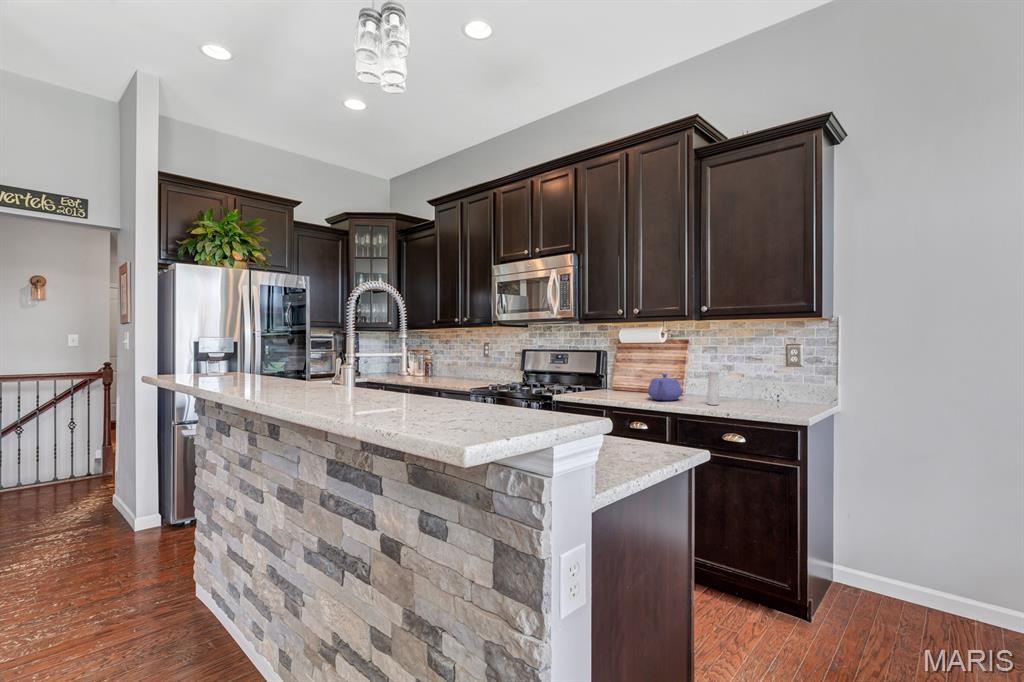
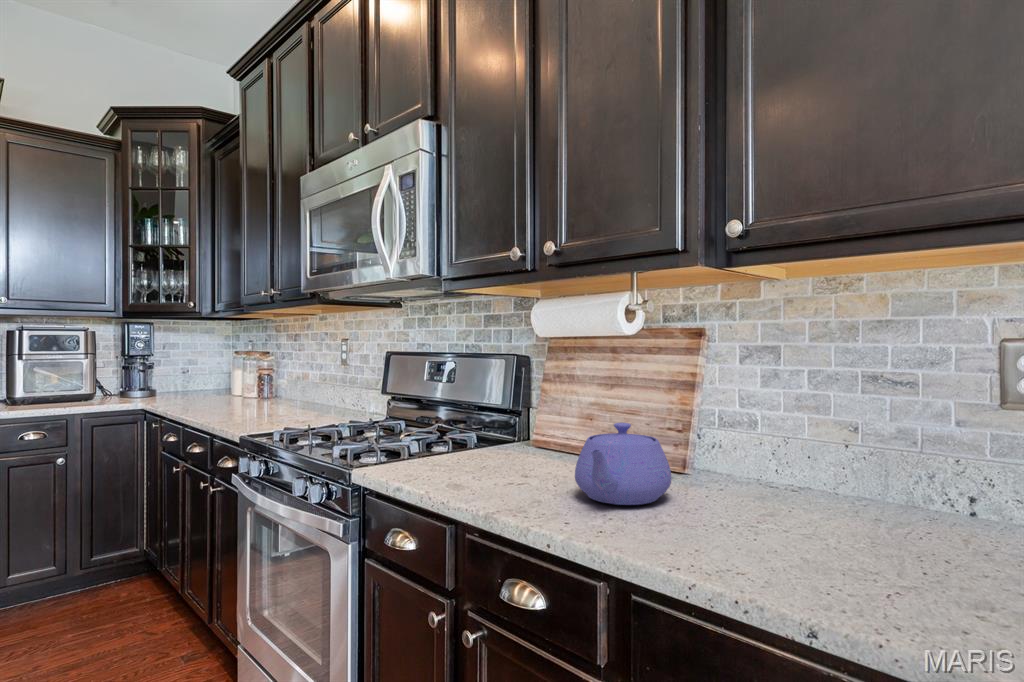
pepper mill: present [707,362,733,405] -> none [738,396,829,542]

